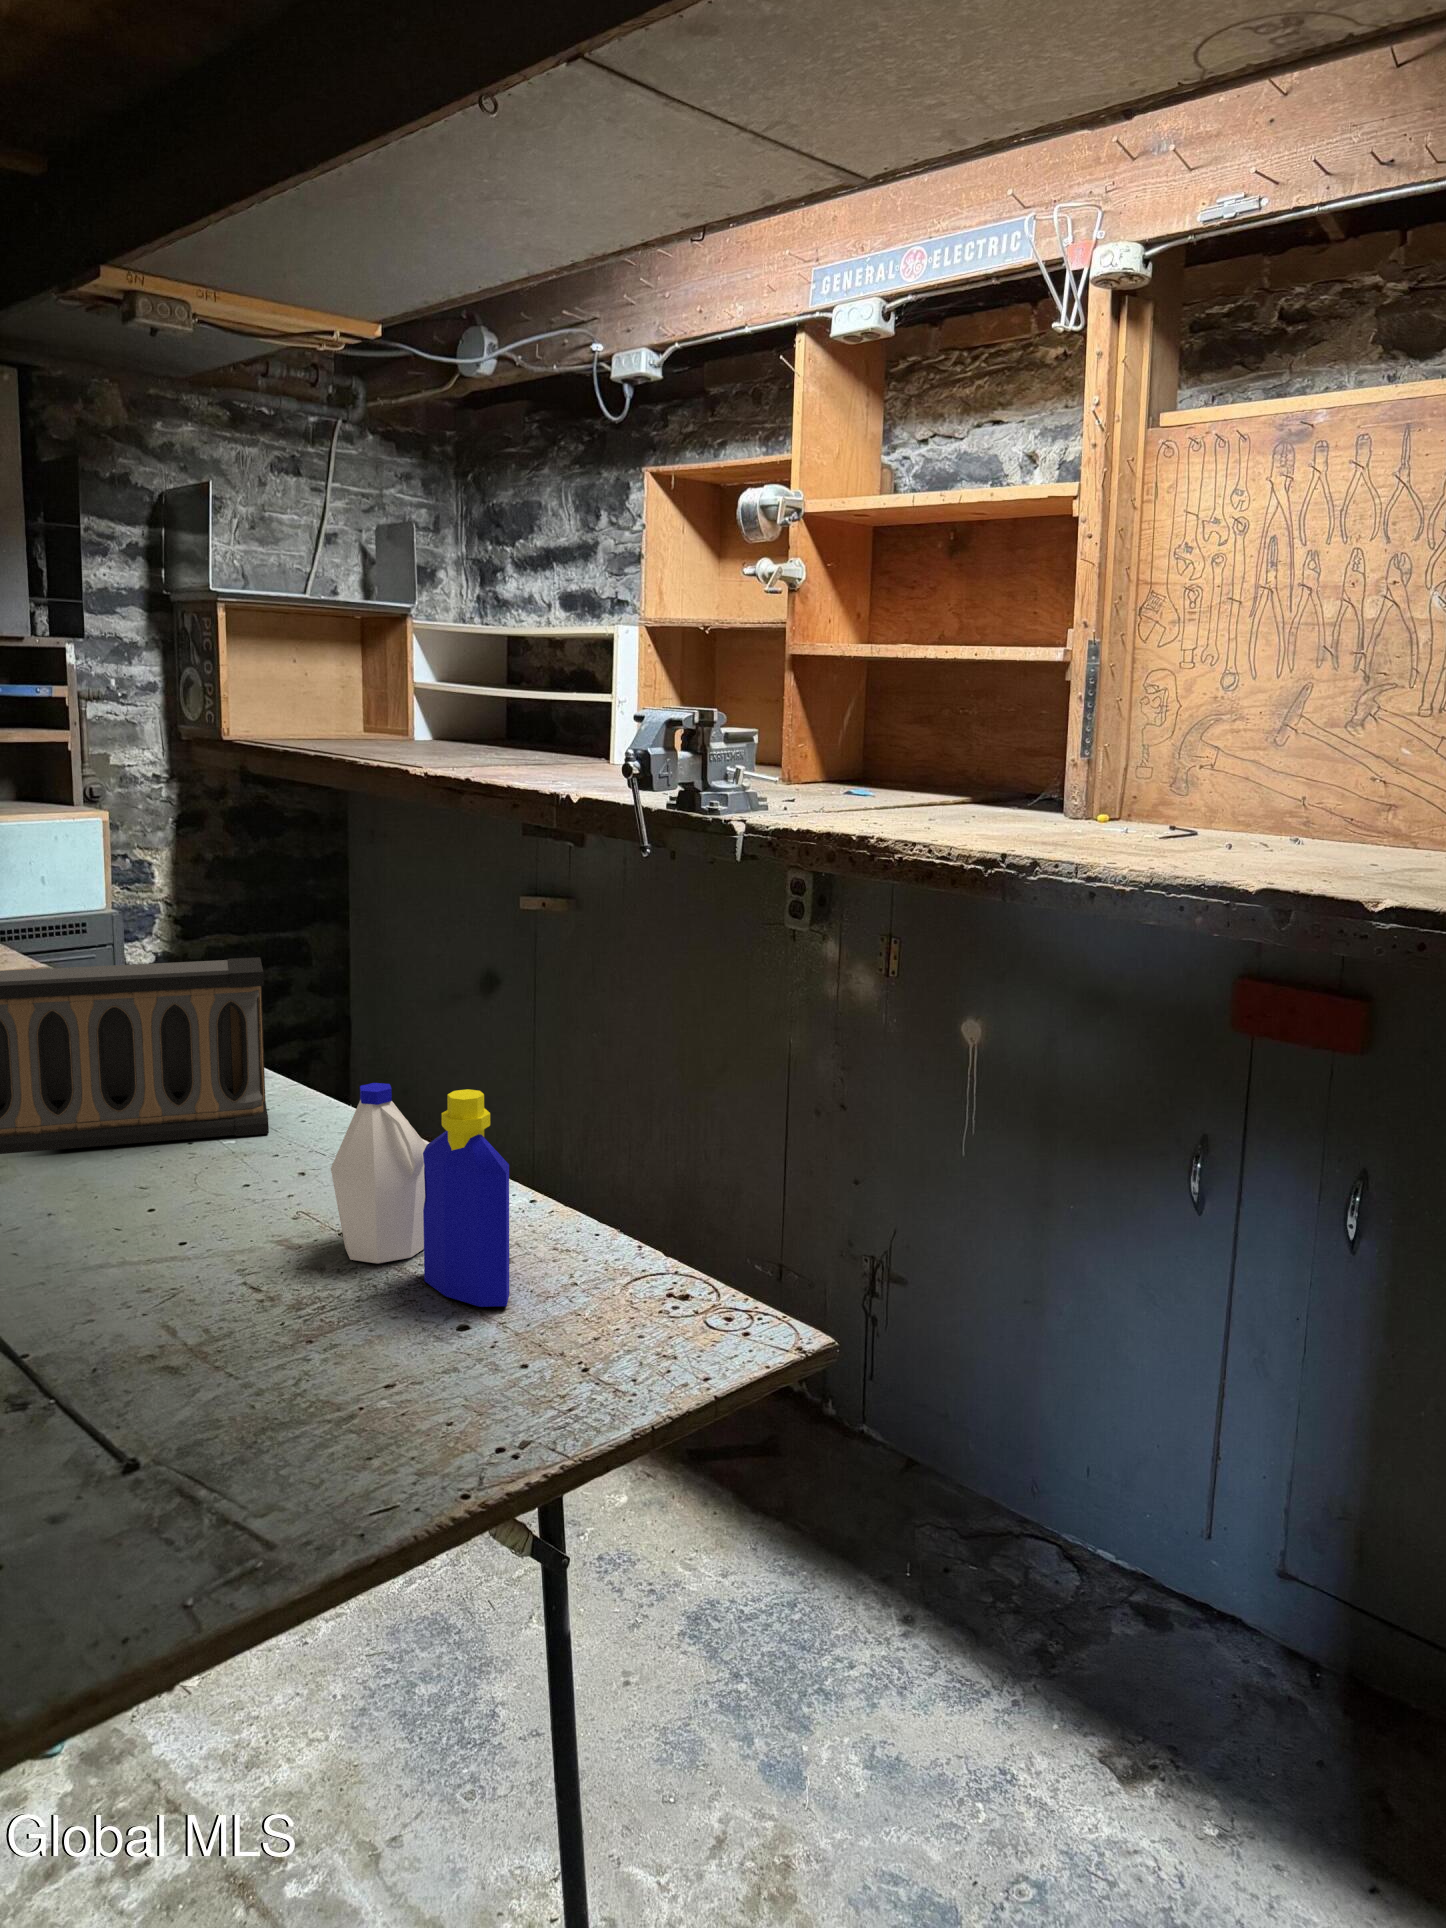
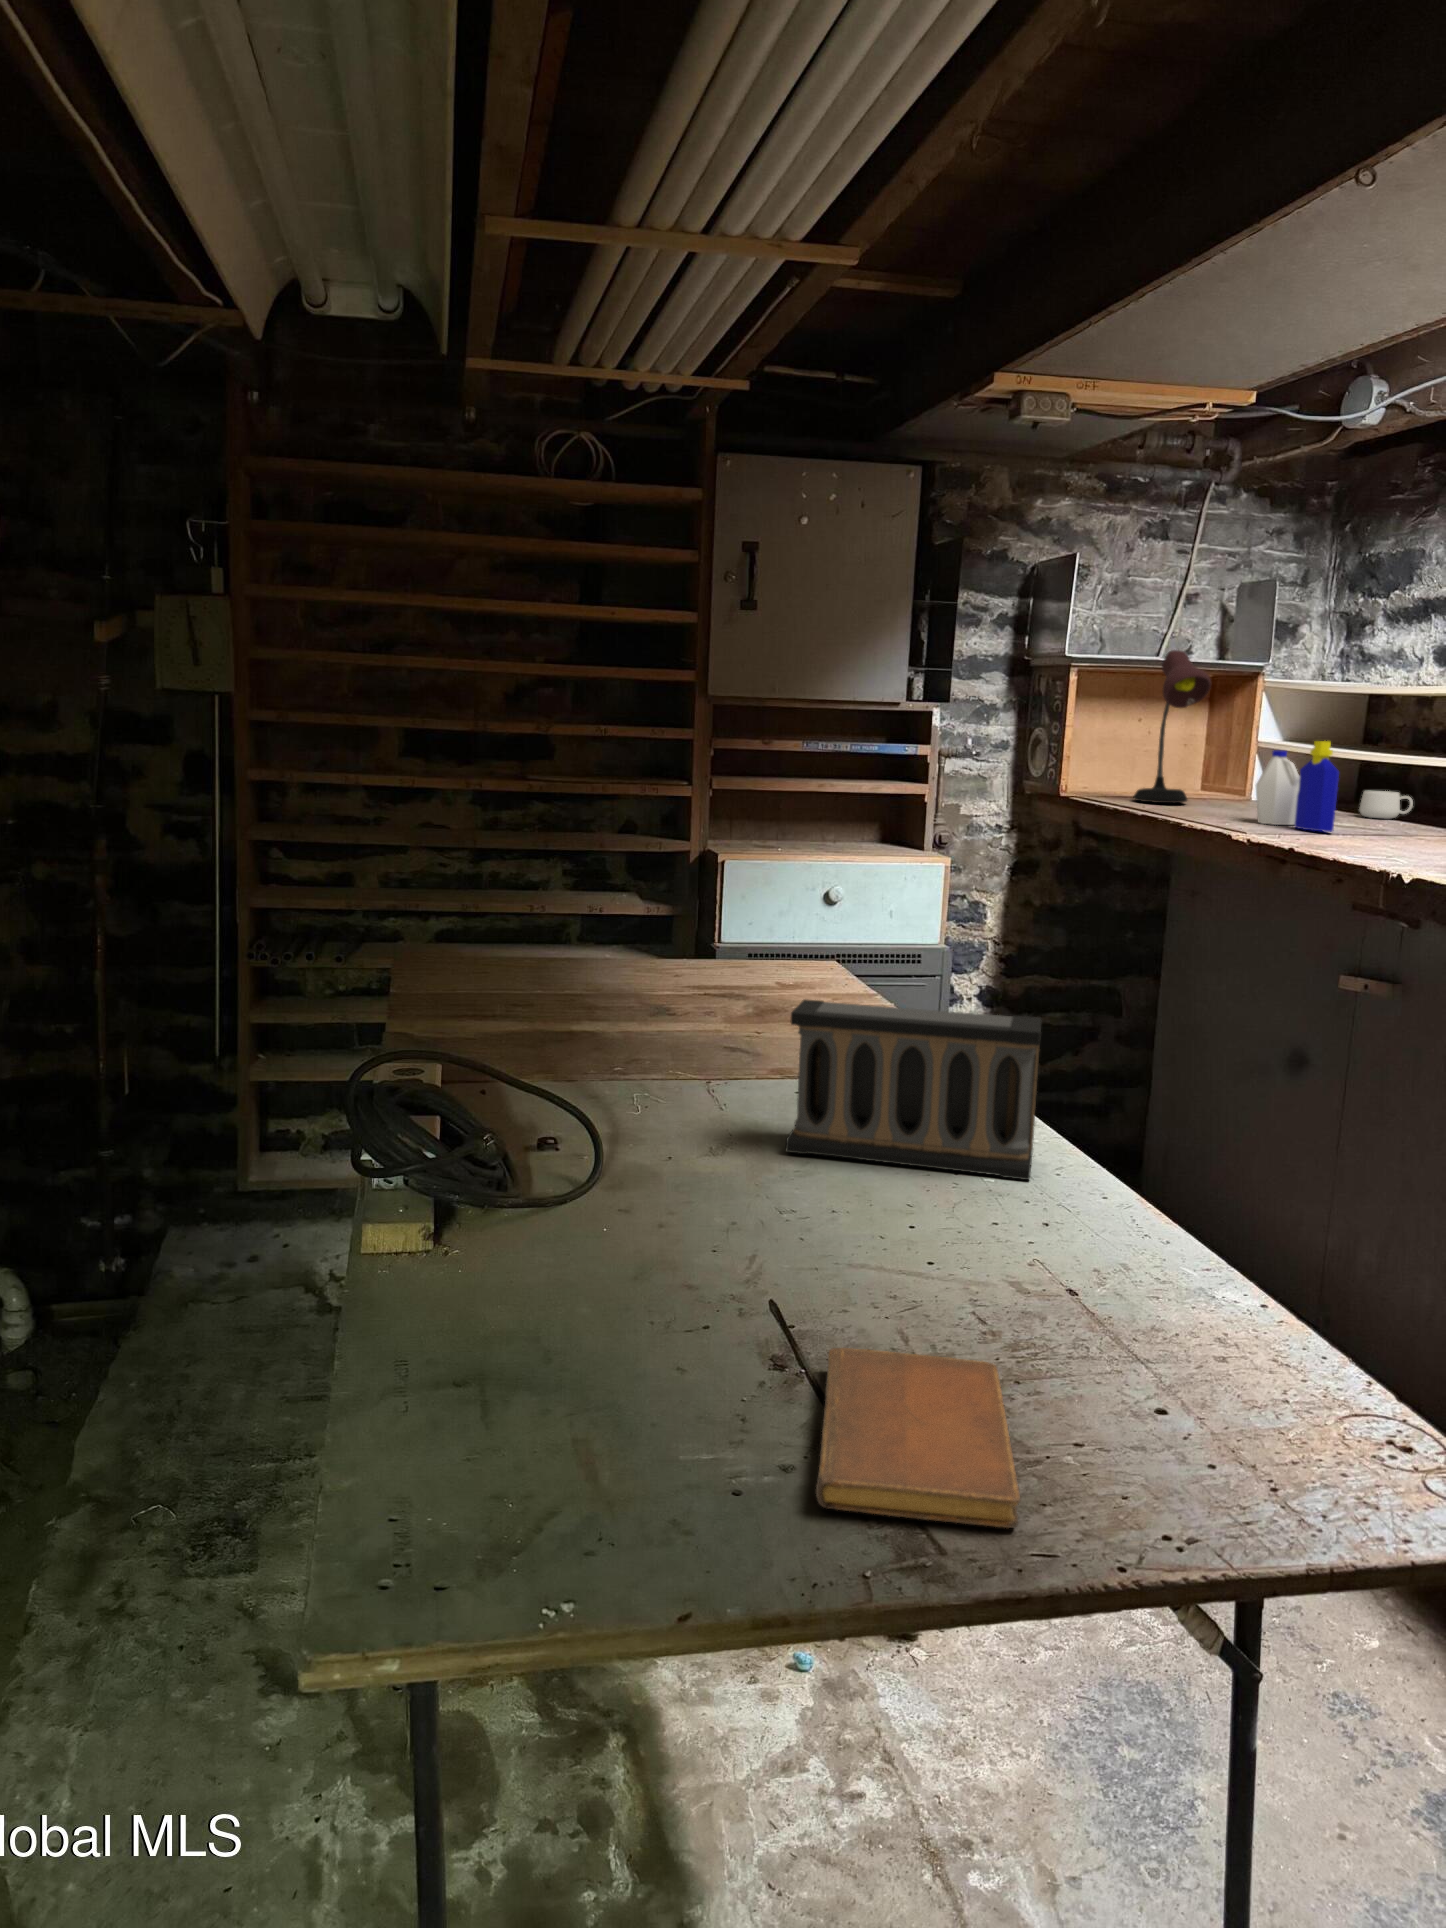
desk lamp: none [300,587,367,743] -> present [1133,650,1211,803]
mug: none [514,726,558,751] -> present [1359,791,1413,819]
bottle: present [331,1083,509,1307] -> present [1256,741,1339,832]
notebook: none [76,1329,350,1553] -> present [816,1348,1021,1528]

